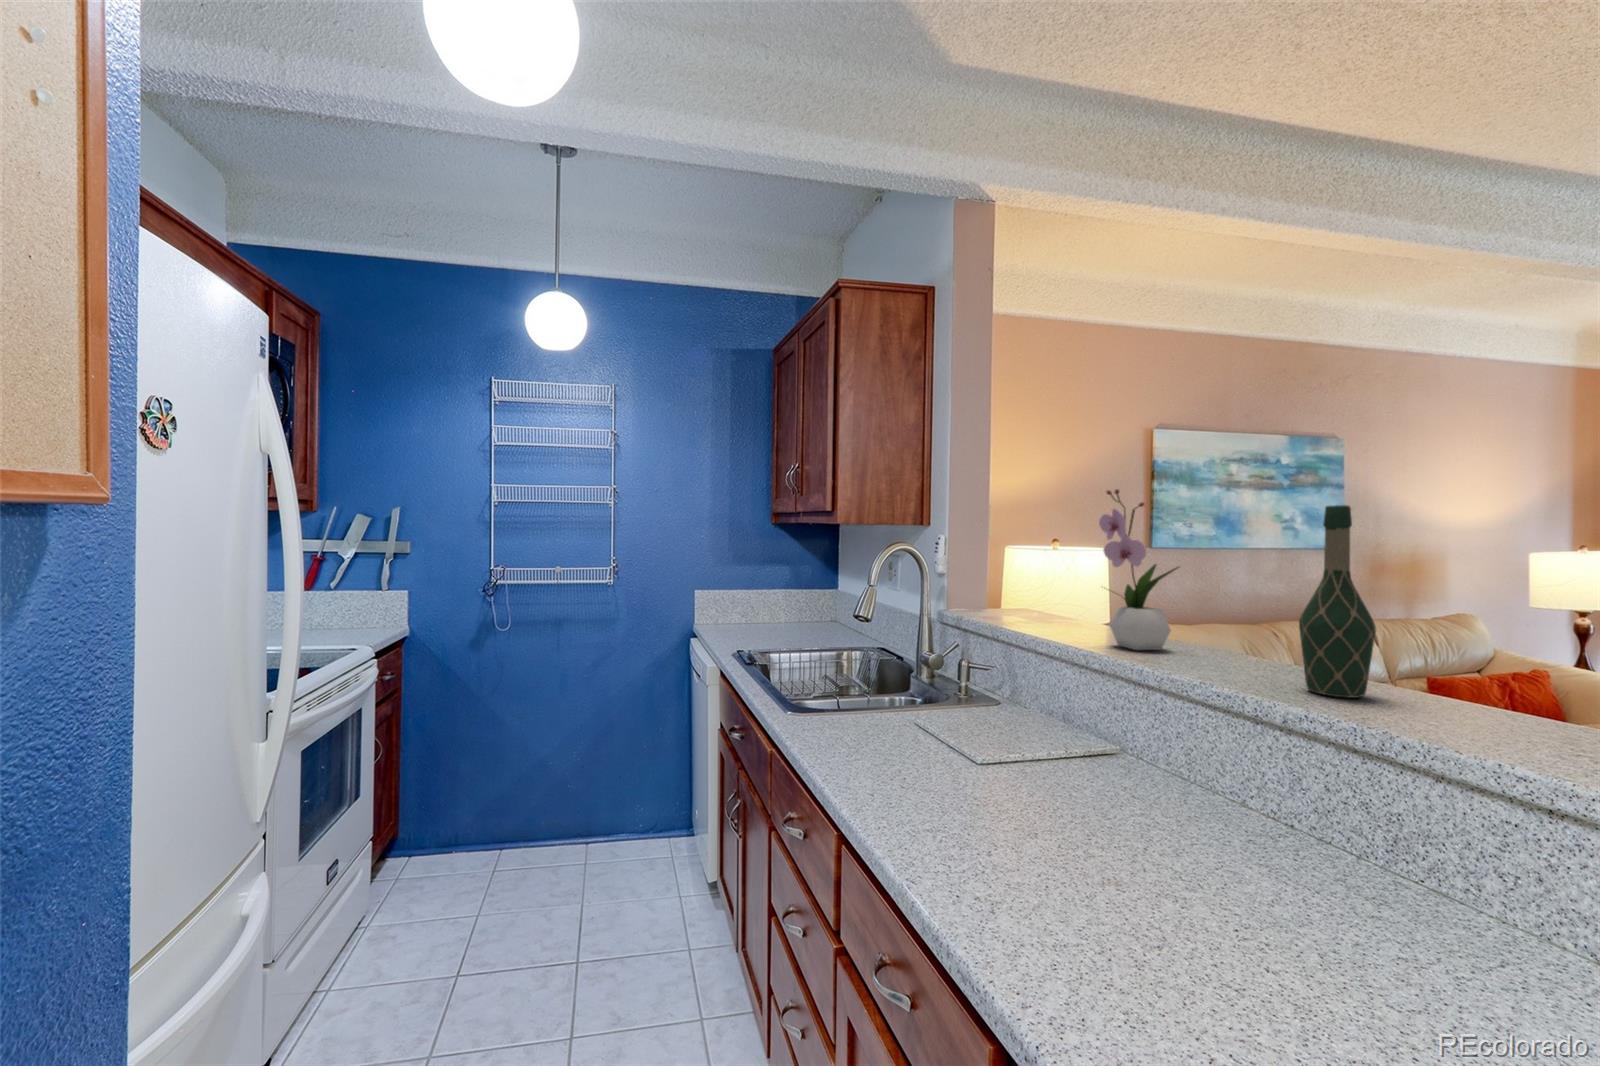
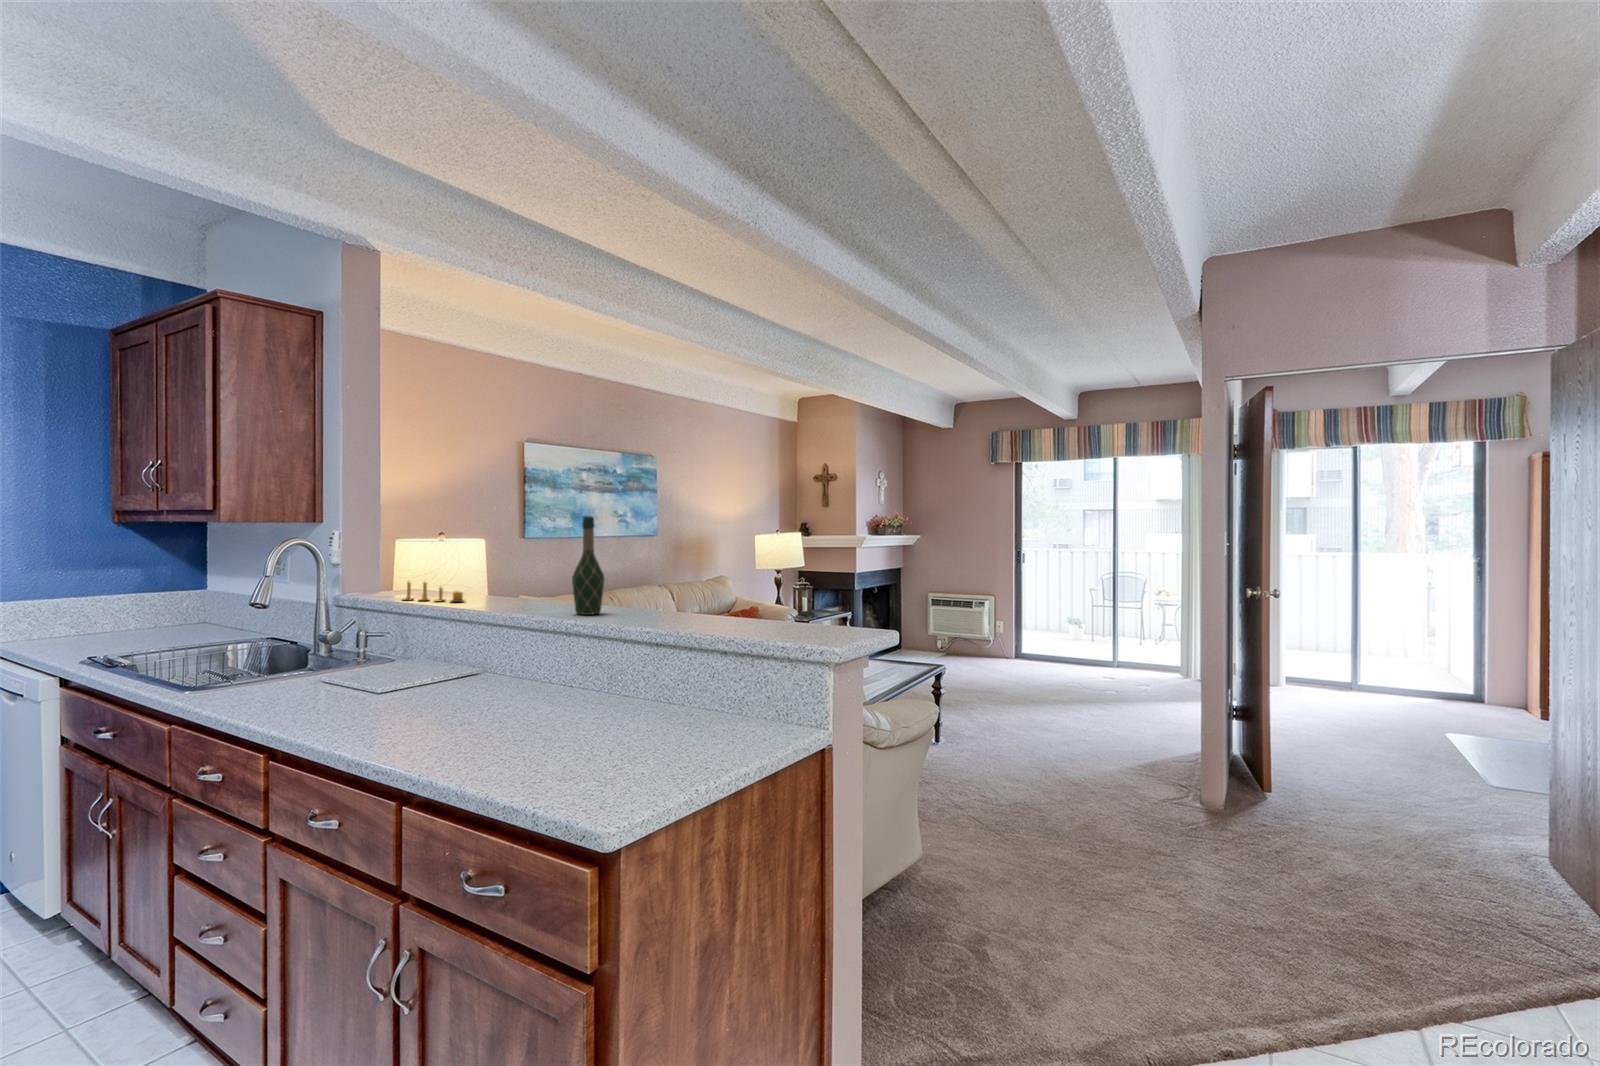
flower arrangement: present [1099,489,1179,650] -> none [468,501,520,607]
candle: none [1008,597,1092,635] -> present [404,582,464,602]

